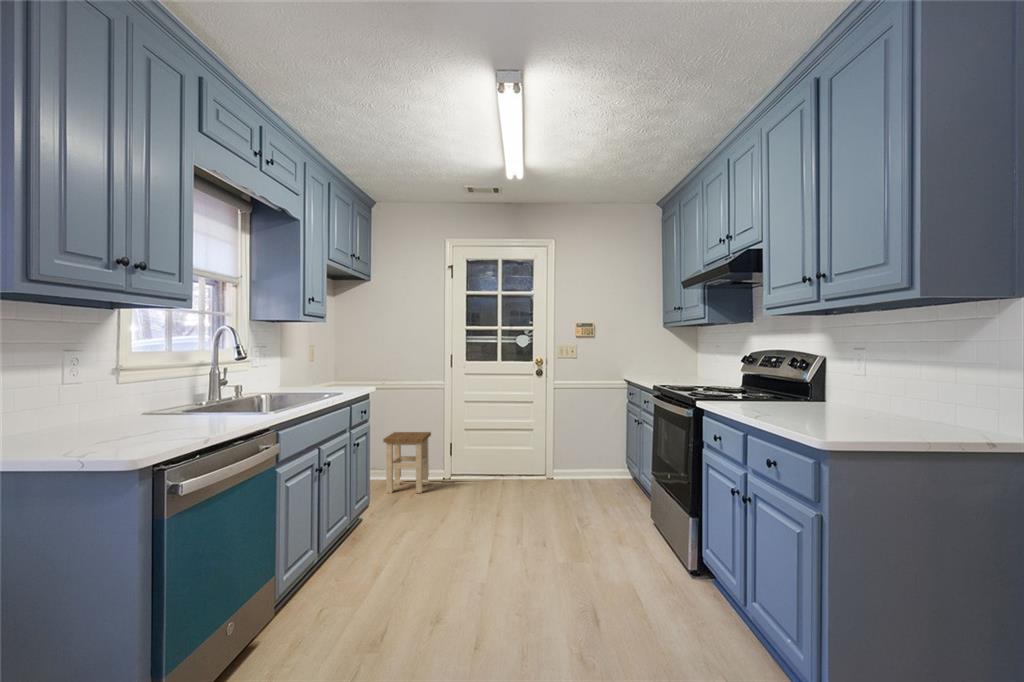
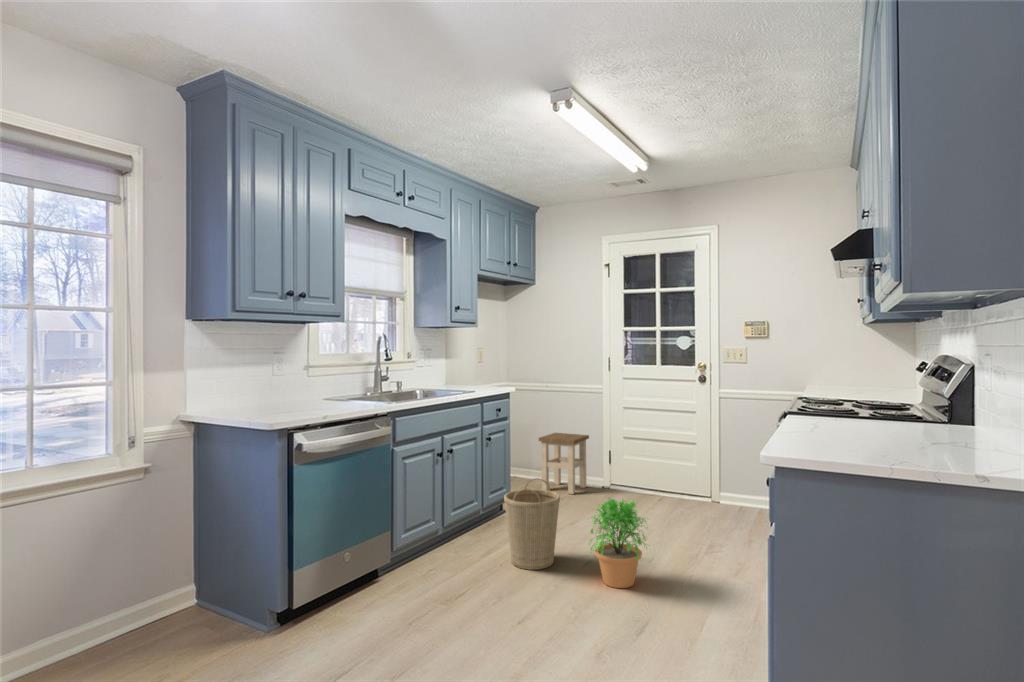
basket: none [401,483,463,586] -> present [504,478,560,570]
potted plant: none [496,493,568,586] -> present [588,499,646,588]

